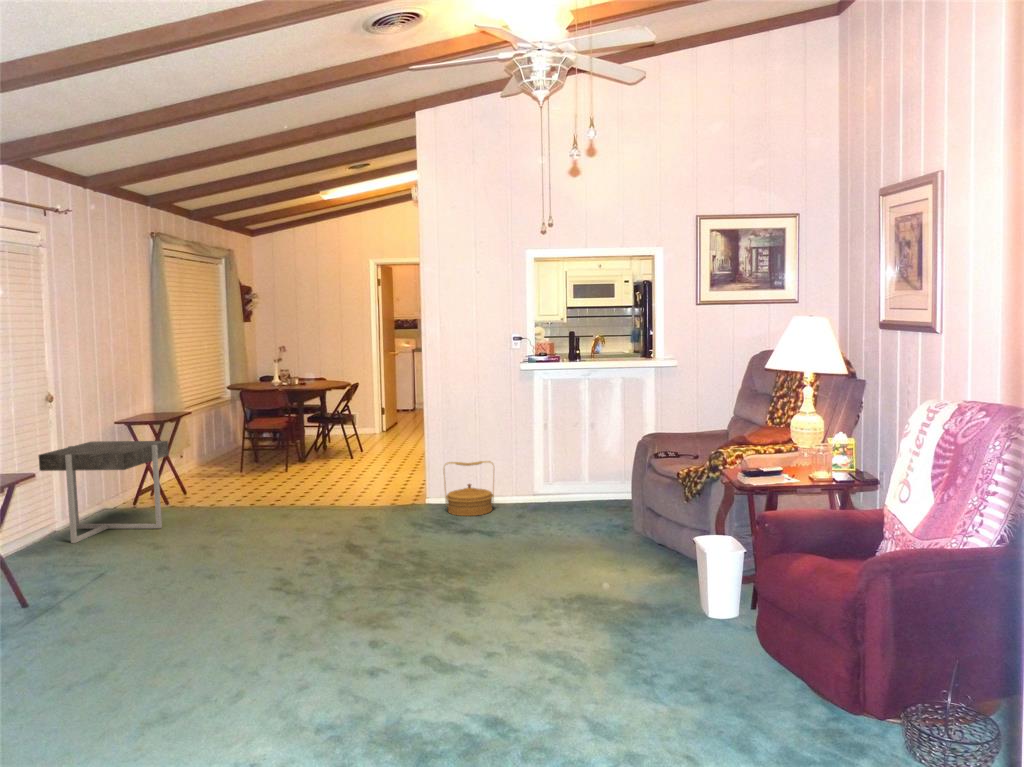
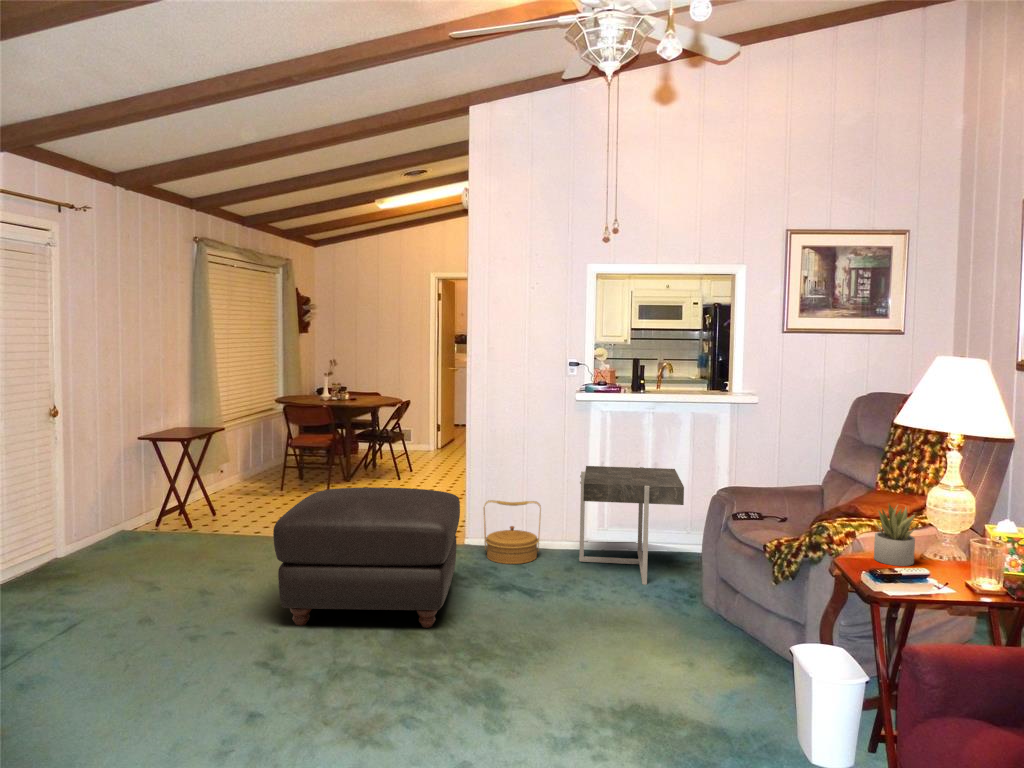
succulent plant: none [750,427,780,472] -> present [874,503,915,566]
side table: present [39,441,169,543] -> present [579,466,684,585]
ottoman: none [274,448,427,564] -> present [273,487,460,628]

